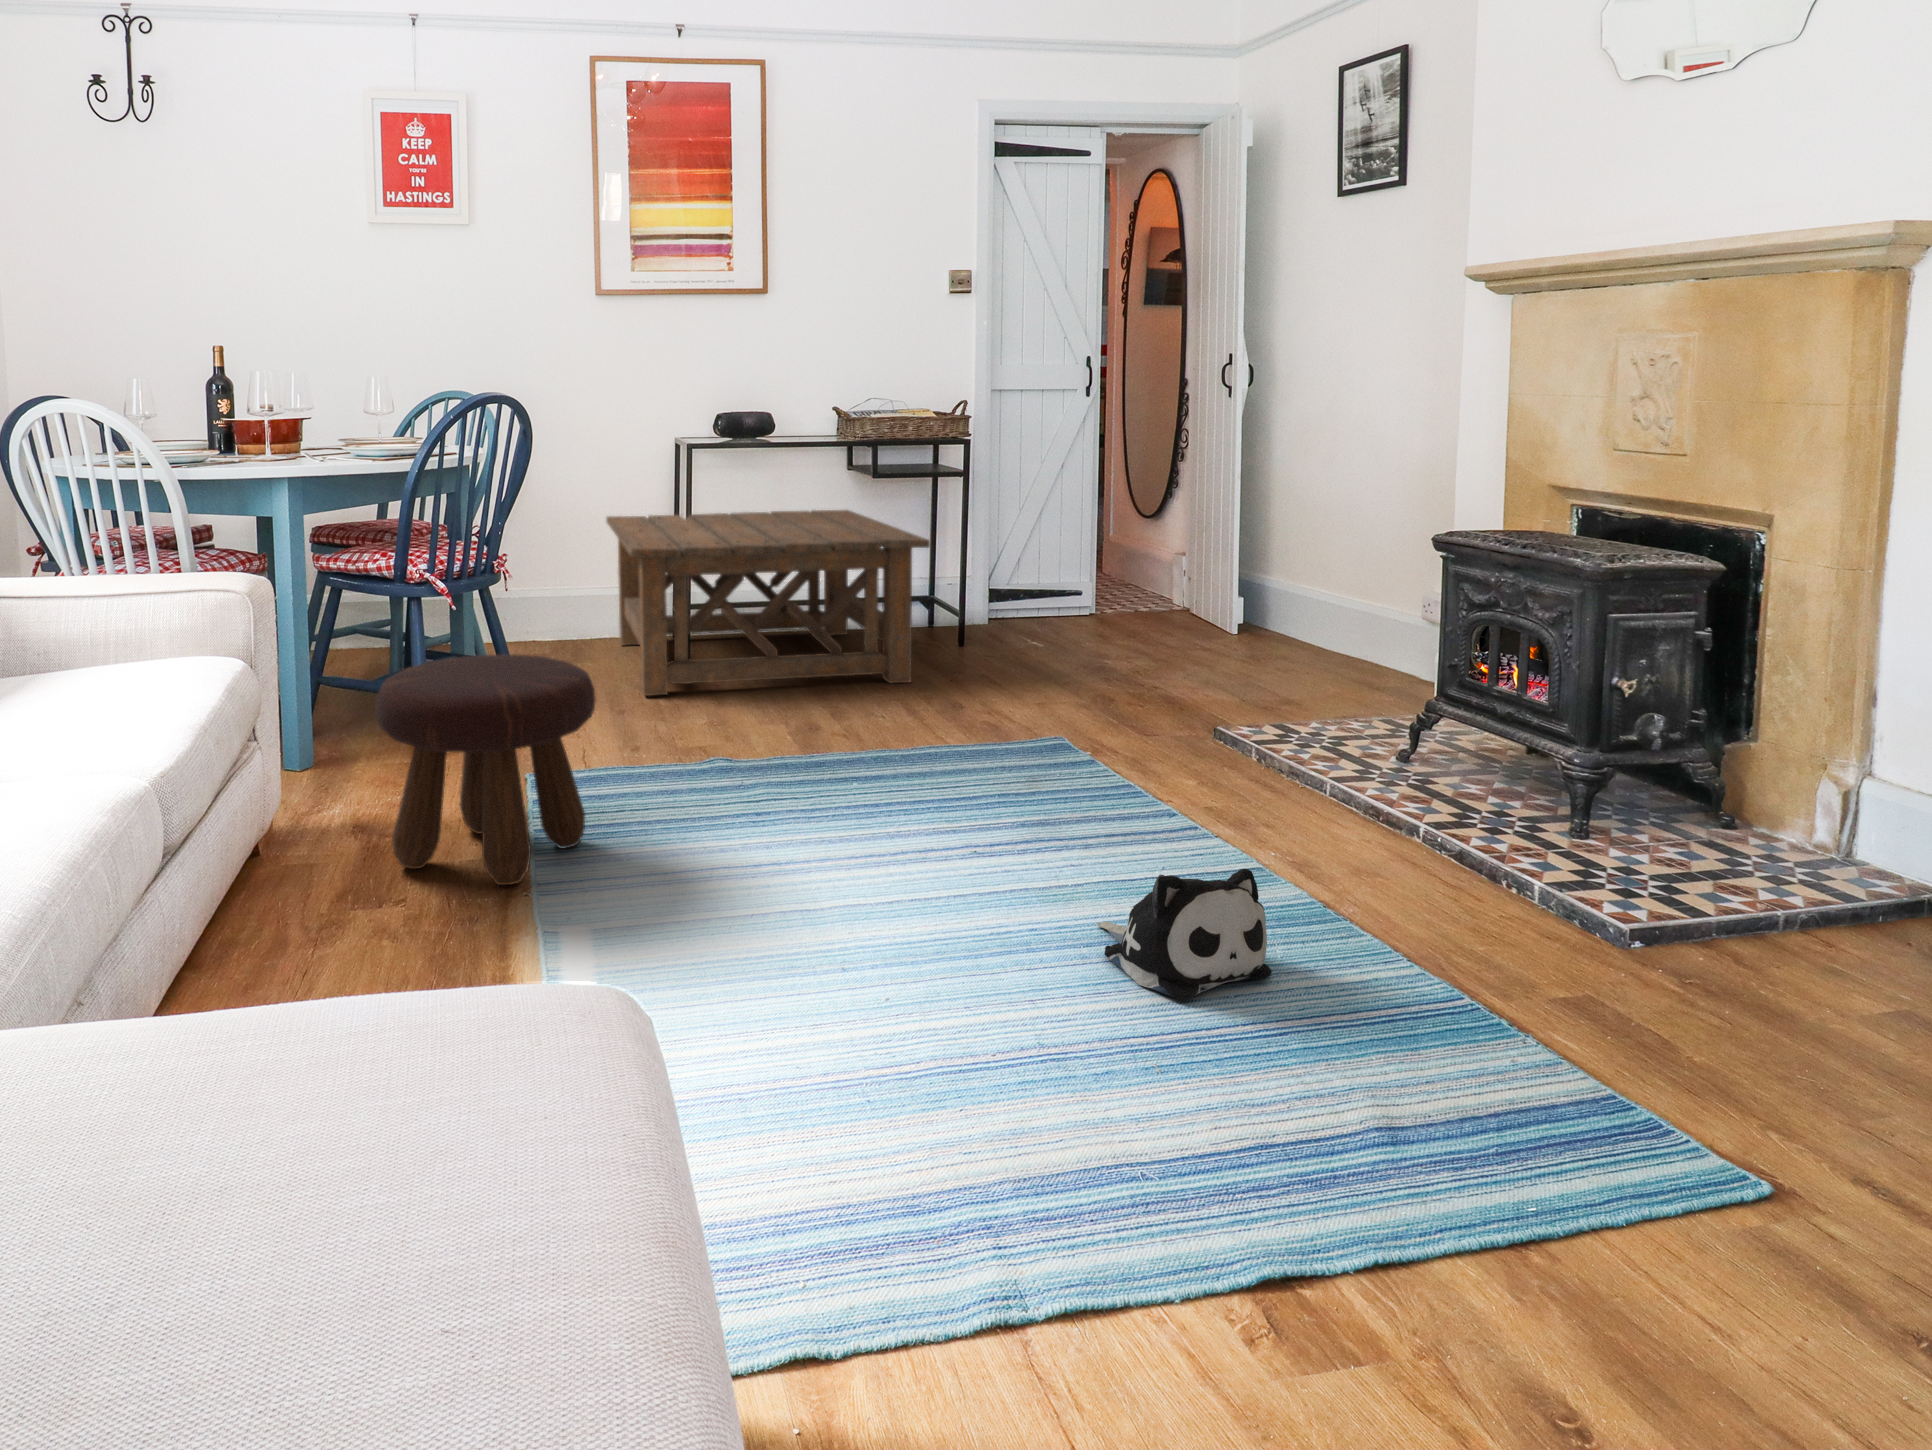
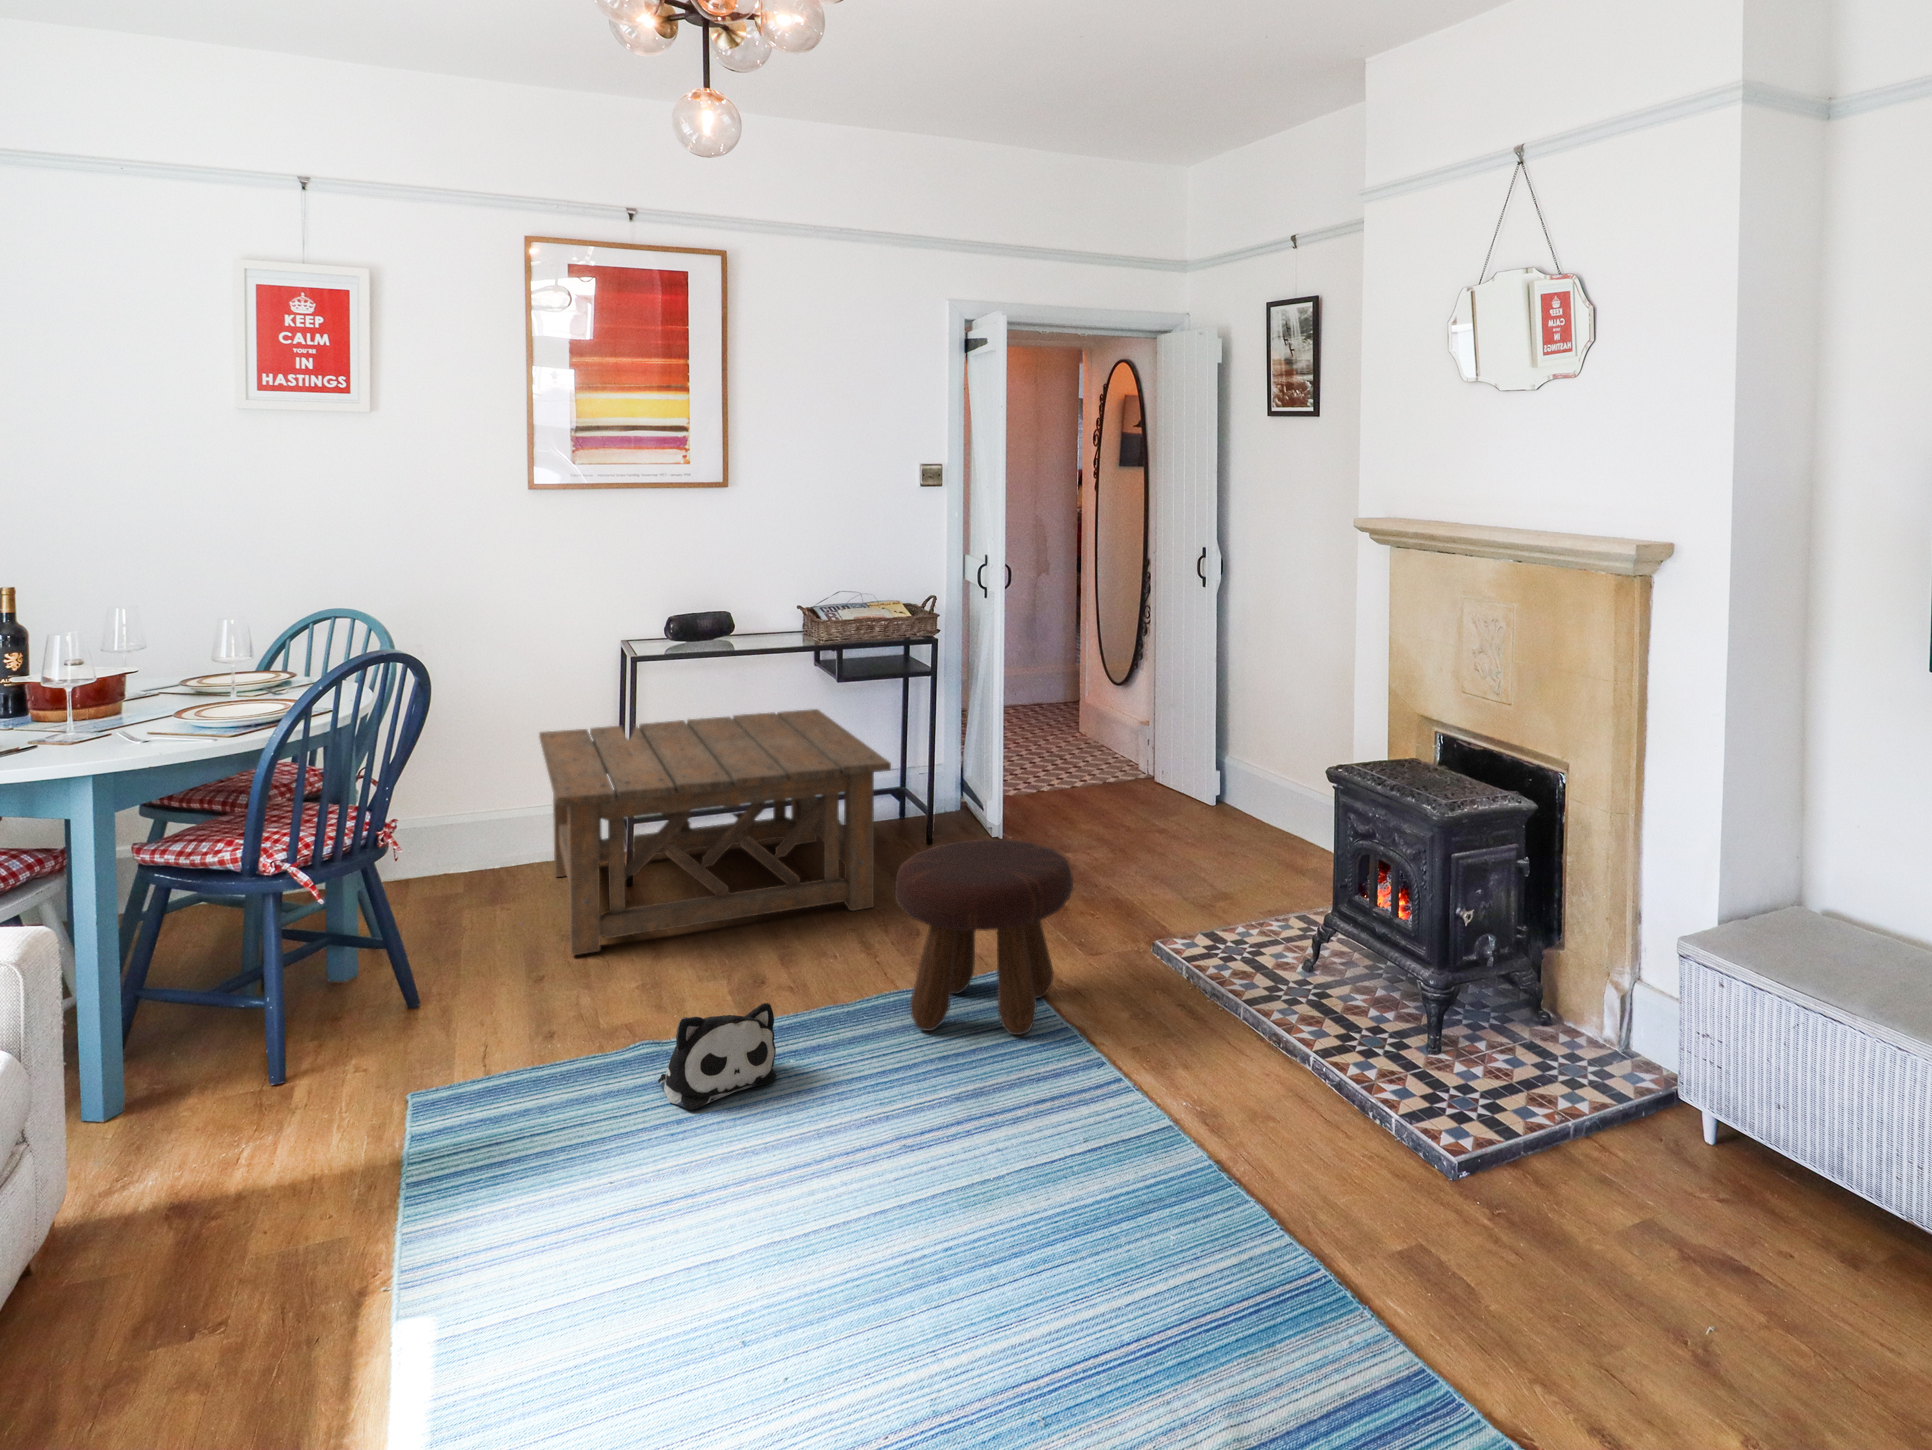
footstool: present [375,654,596,885] -> present [895,839,1073,1035]
plush toy: present [1097,869,1272,999] -> present [658,1003,777,1110]

